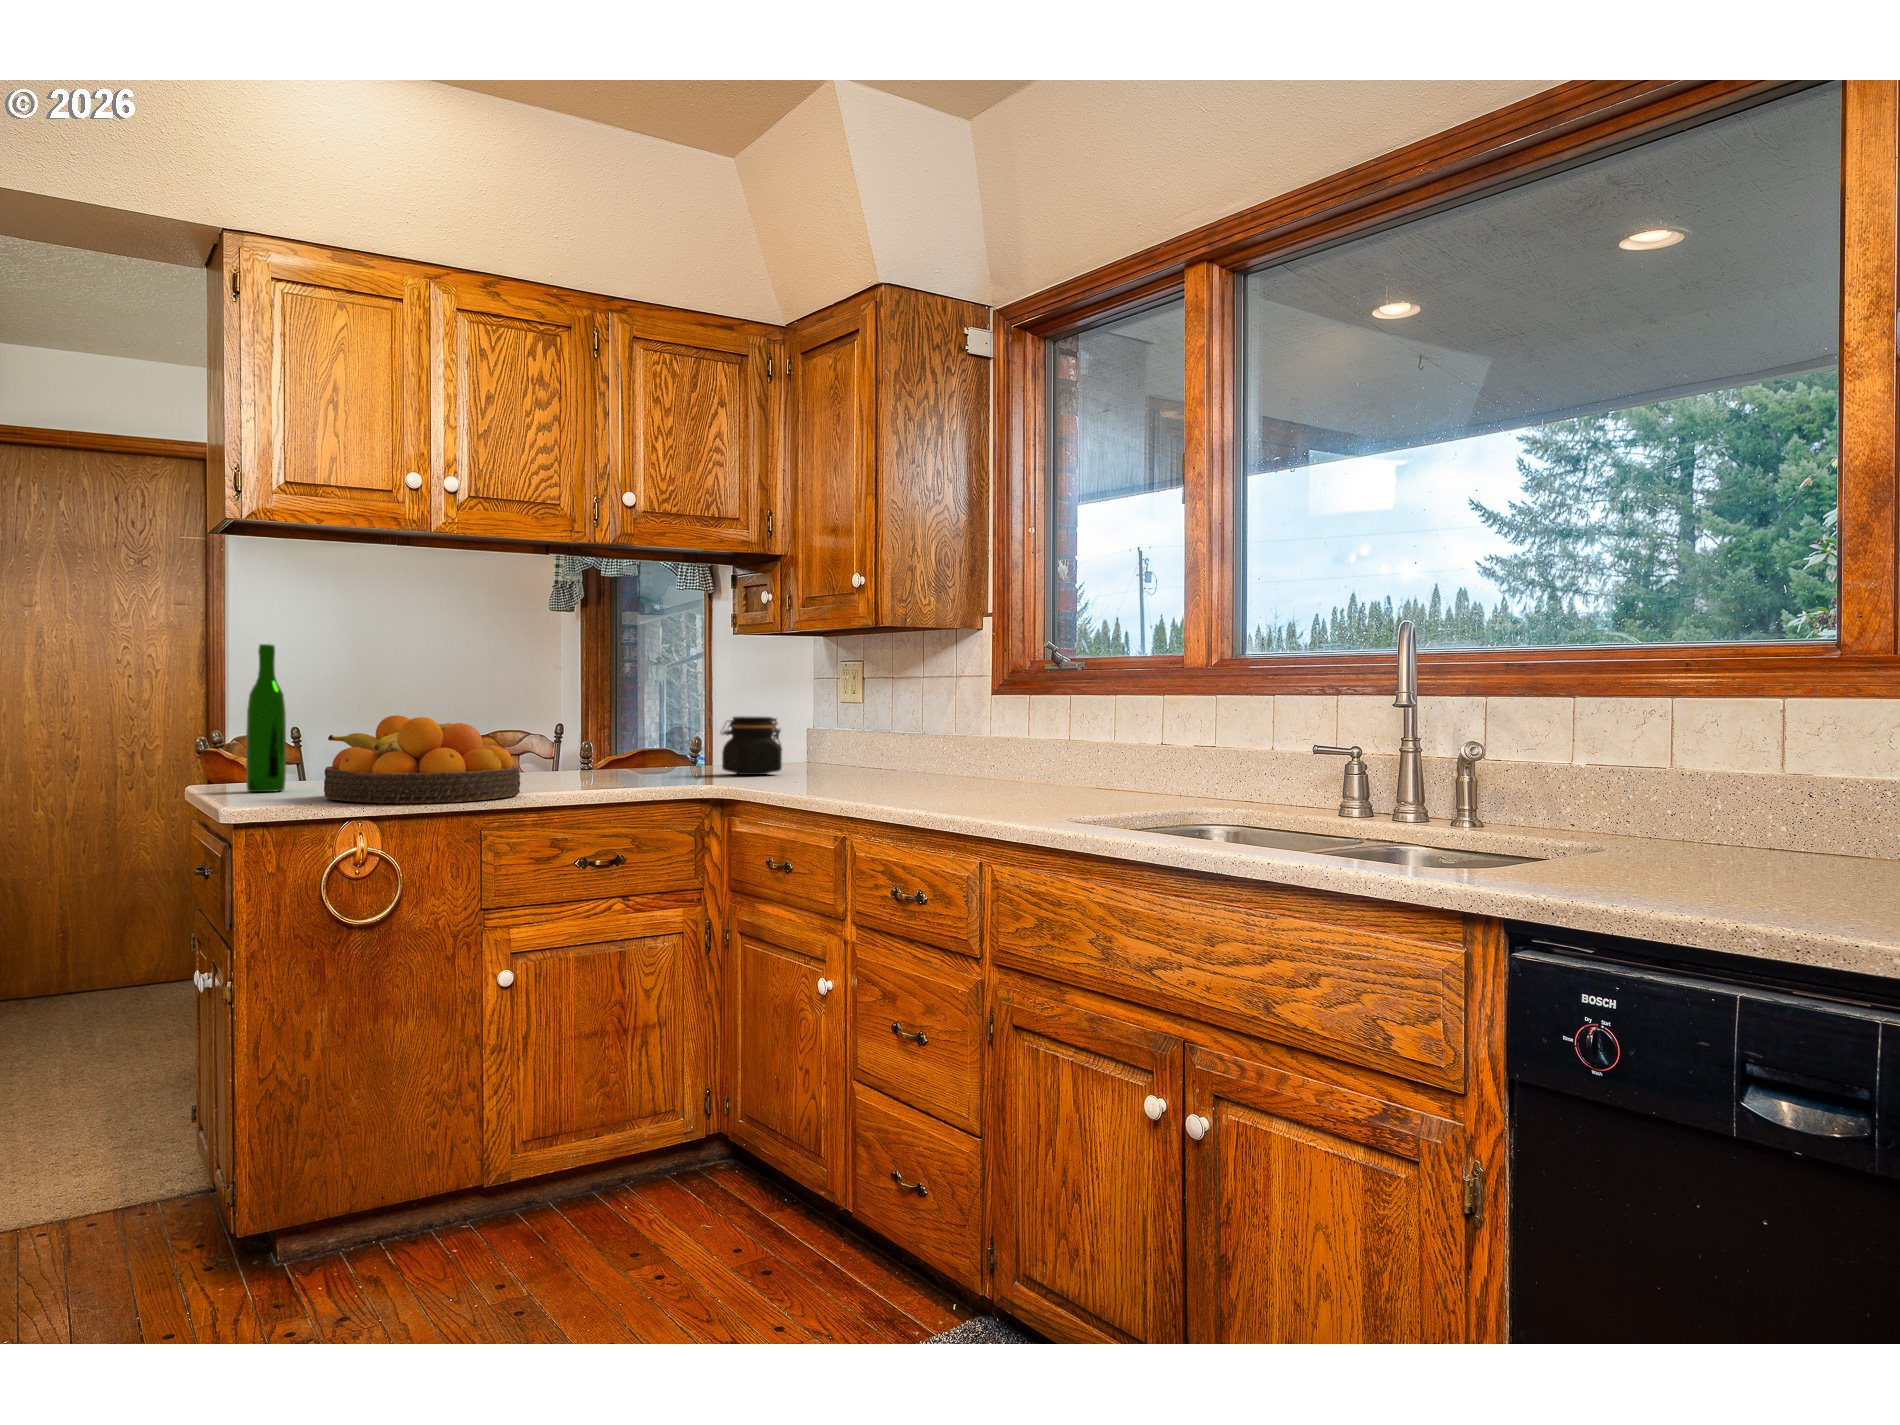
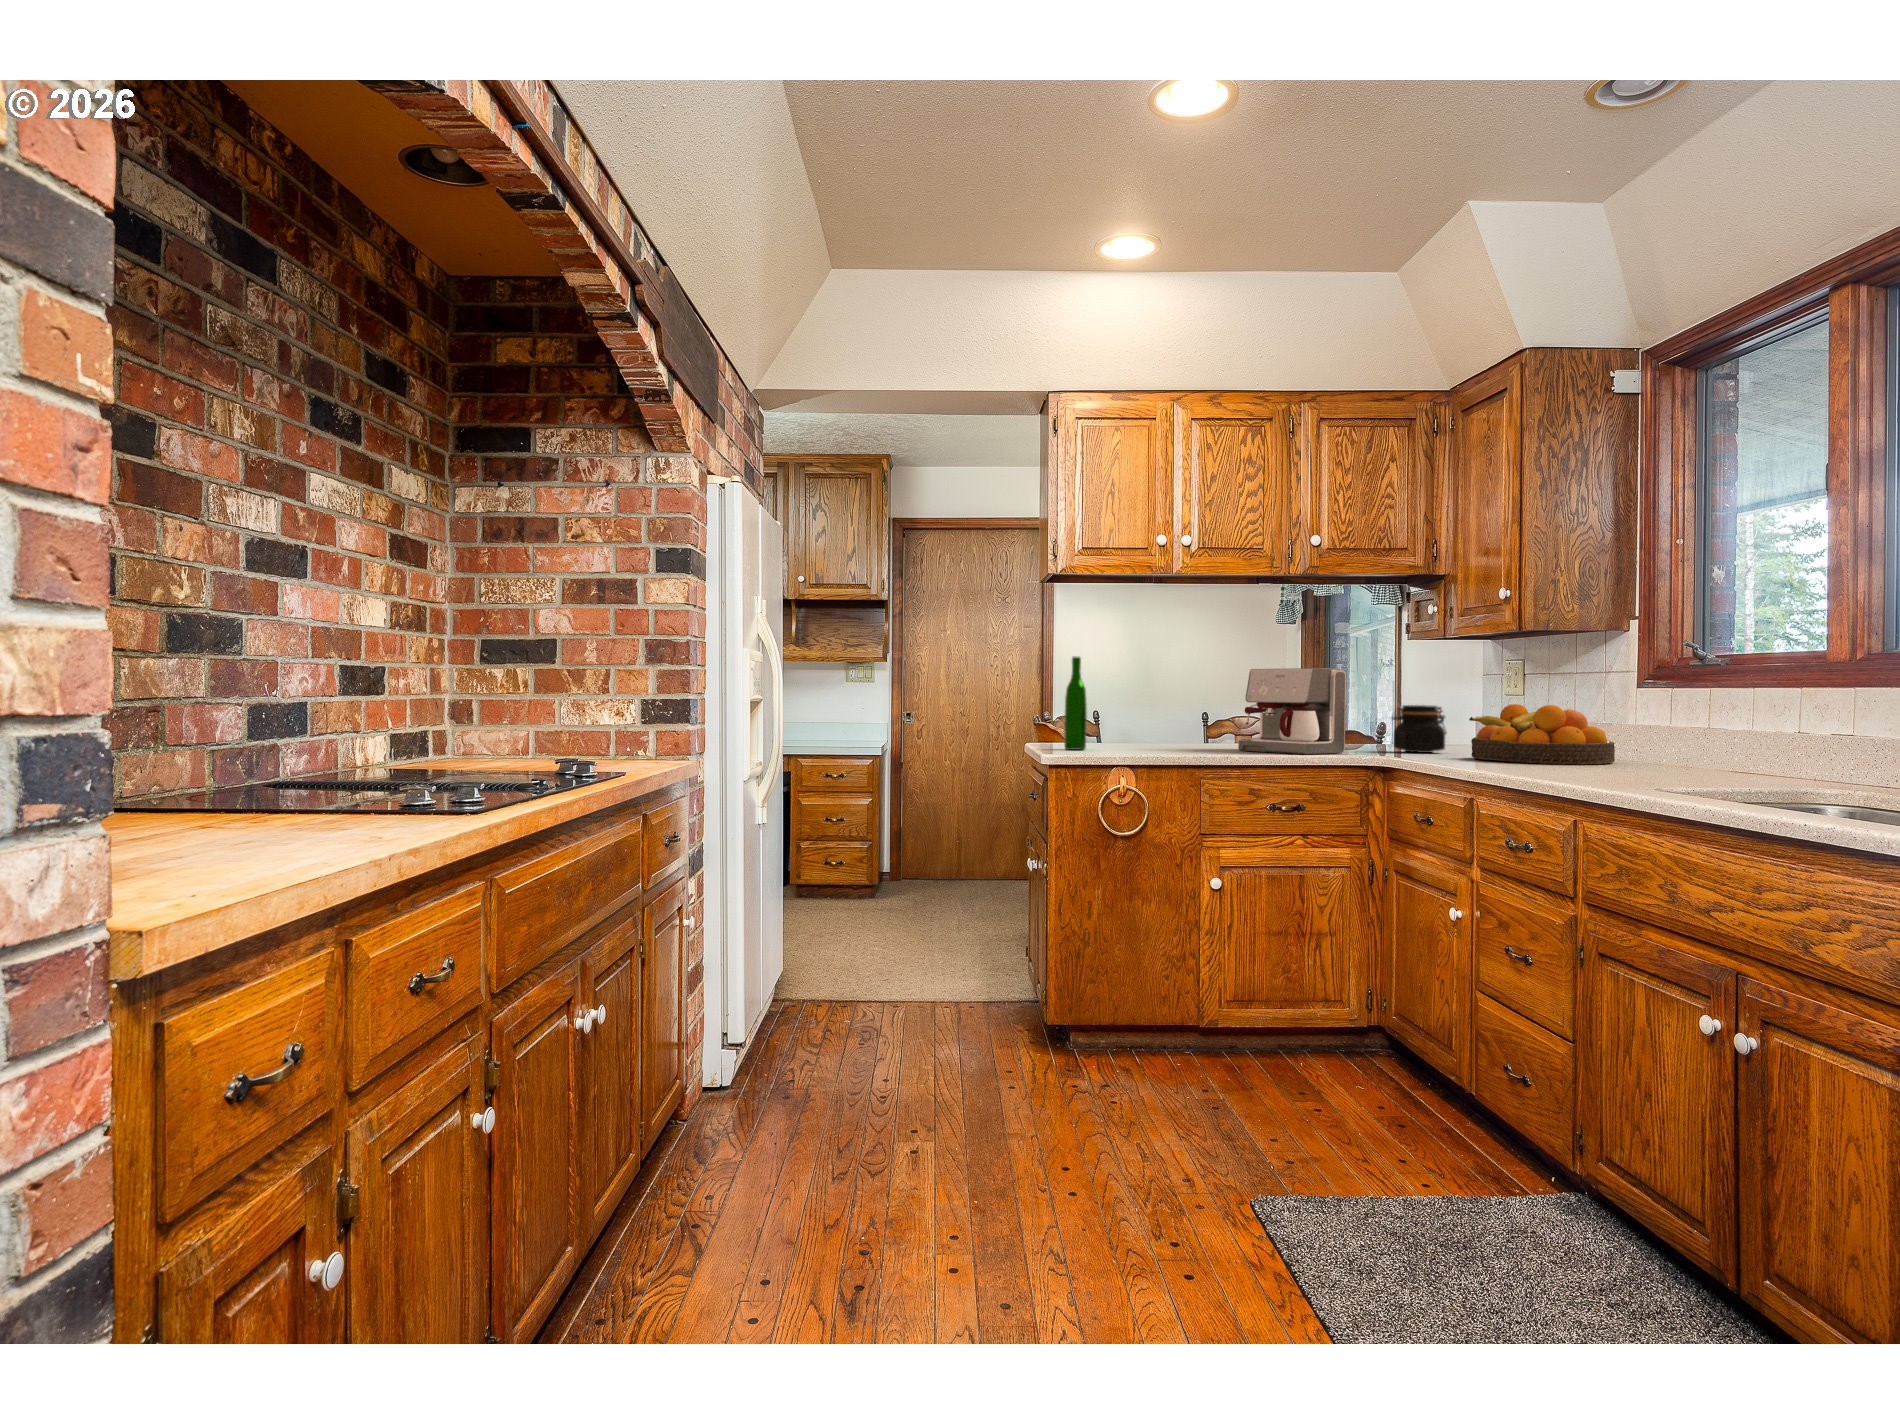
coffee maker: none [527,668,669,785] -> present [1238,668,1346,754]
fruit bowl: present [324,715,520,803] -> present [1469,704,1615,764]

